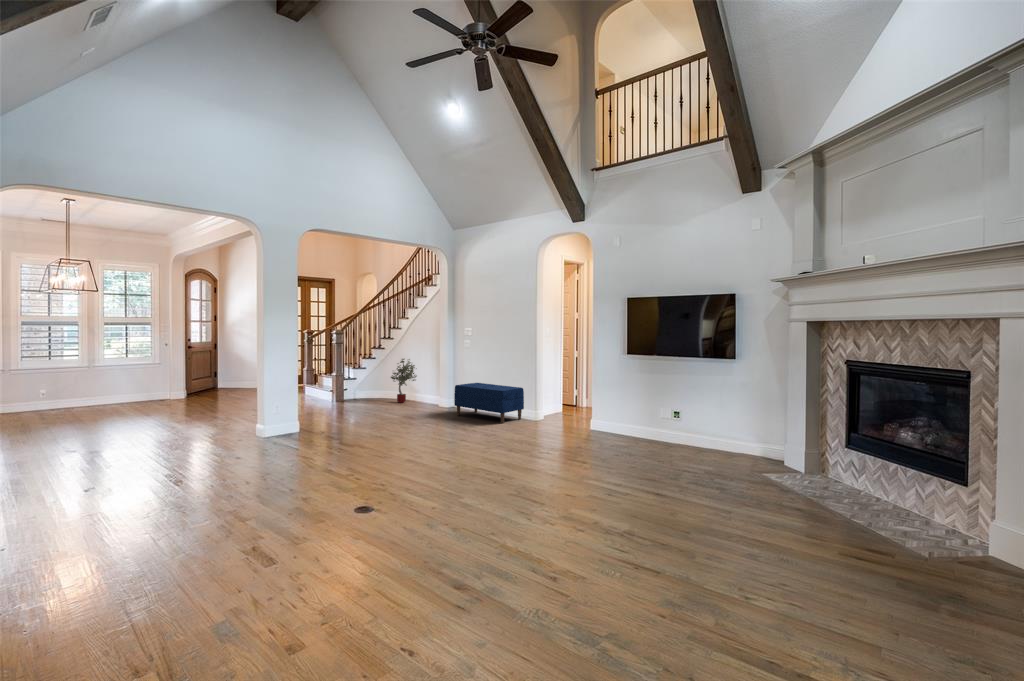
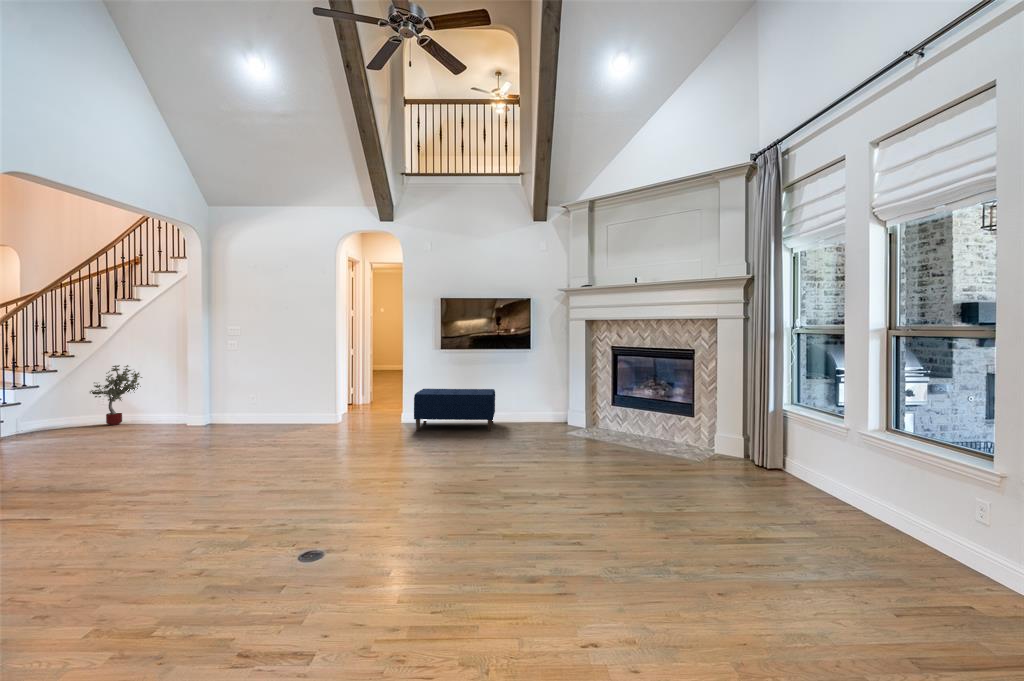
bench: present [454,383,524,424] -> present [414,389,495,431]

